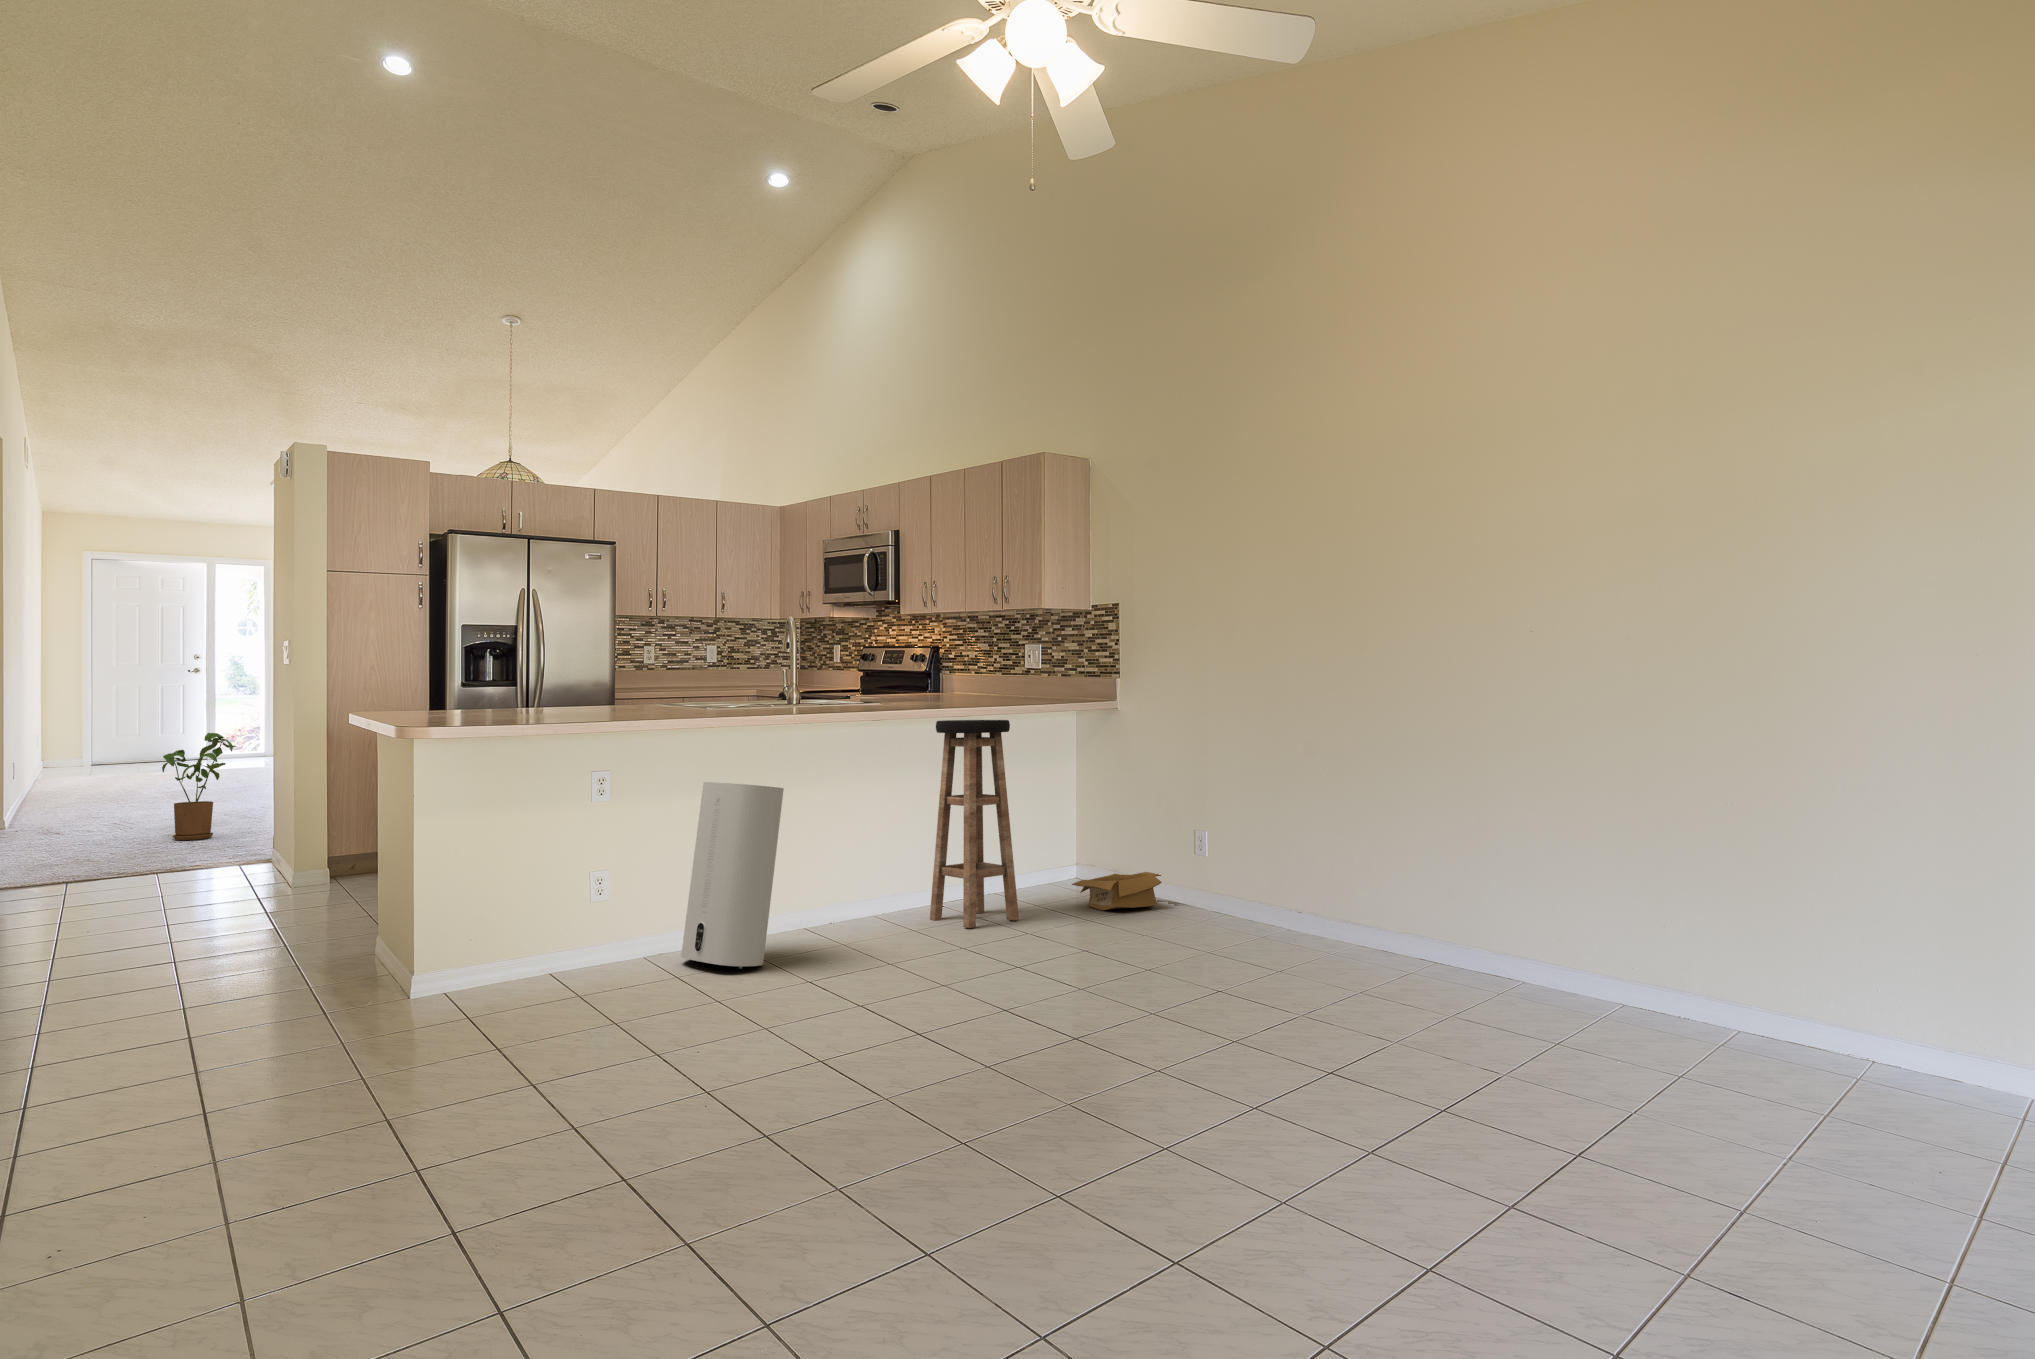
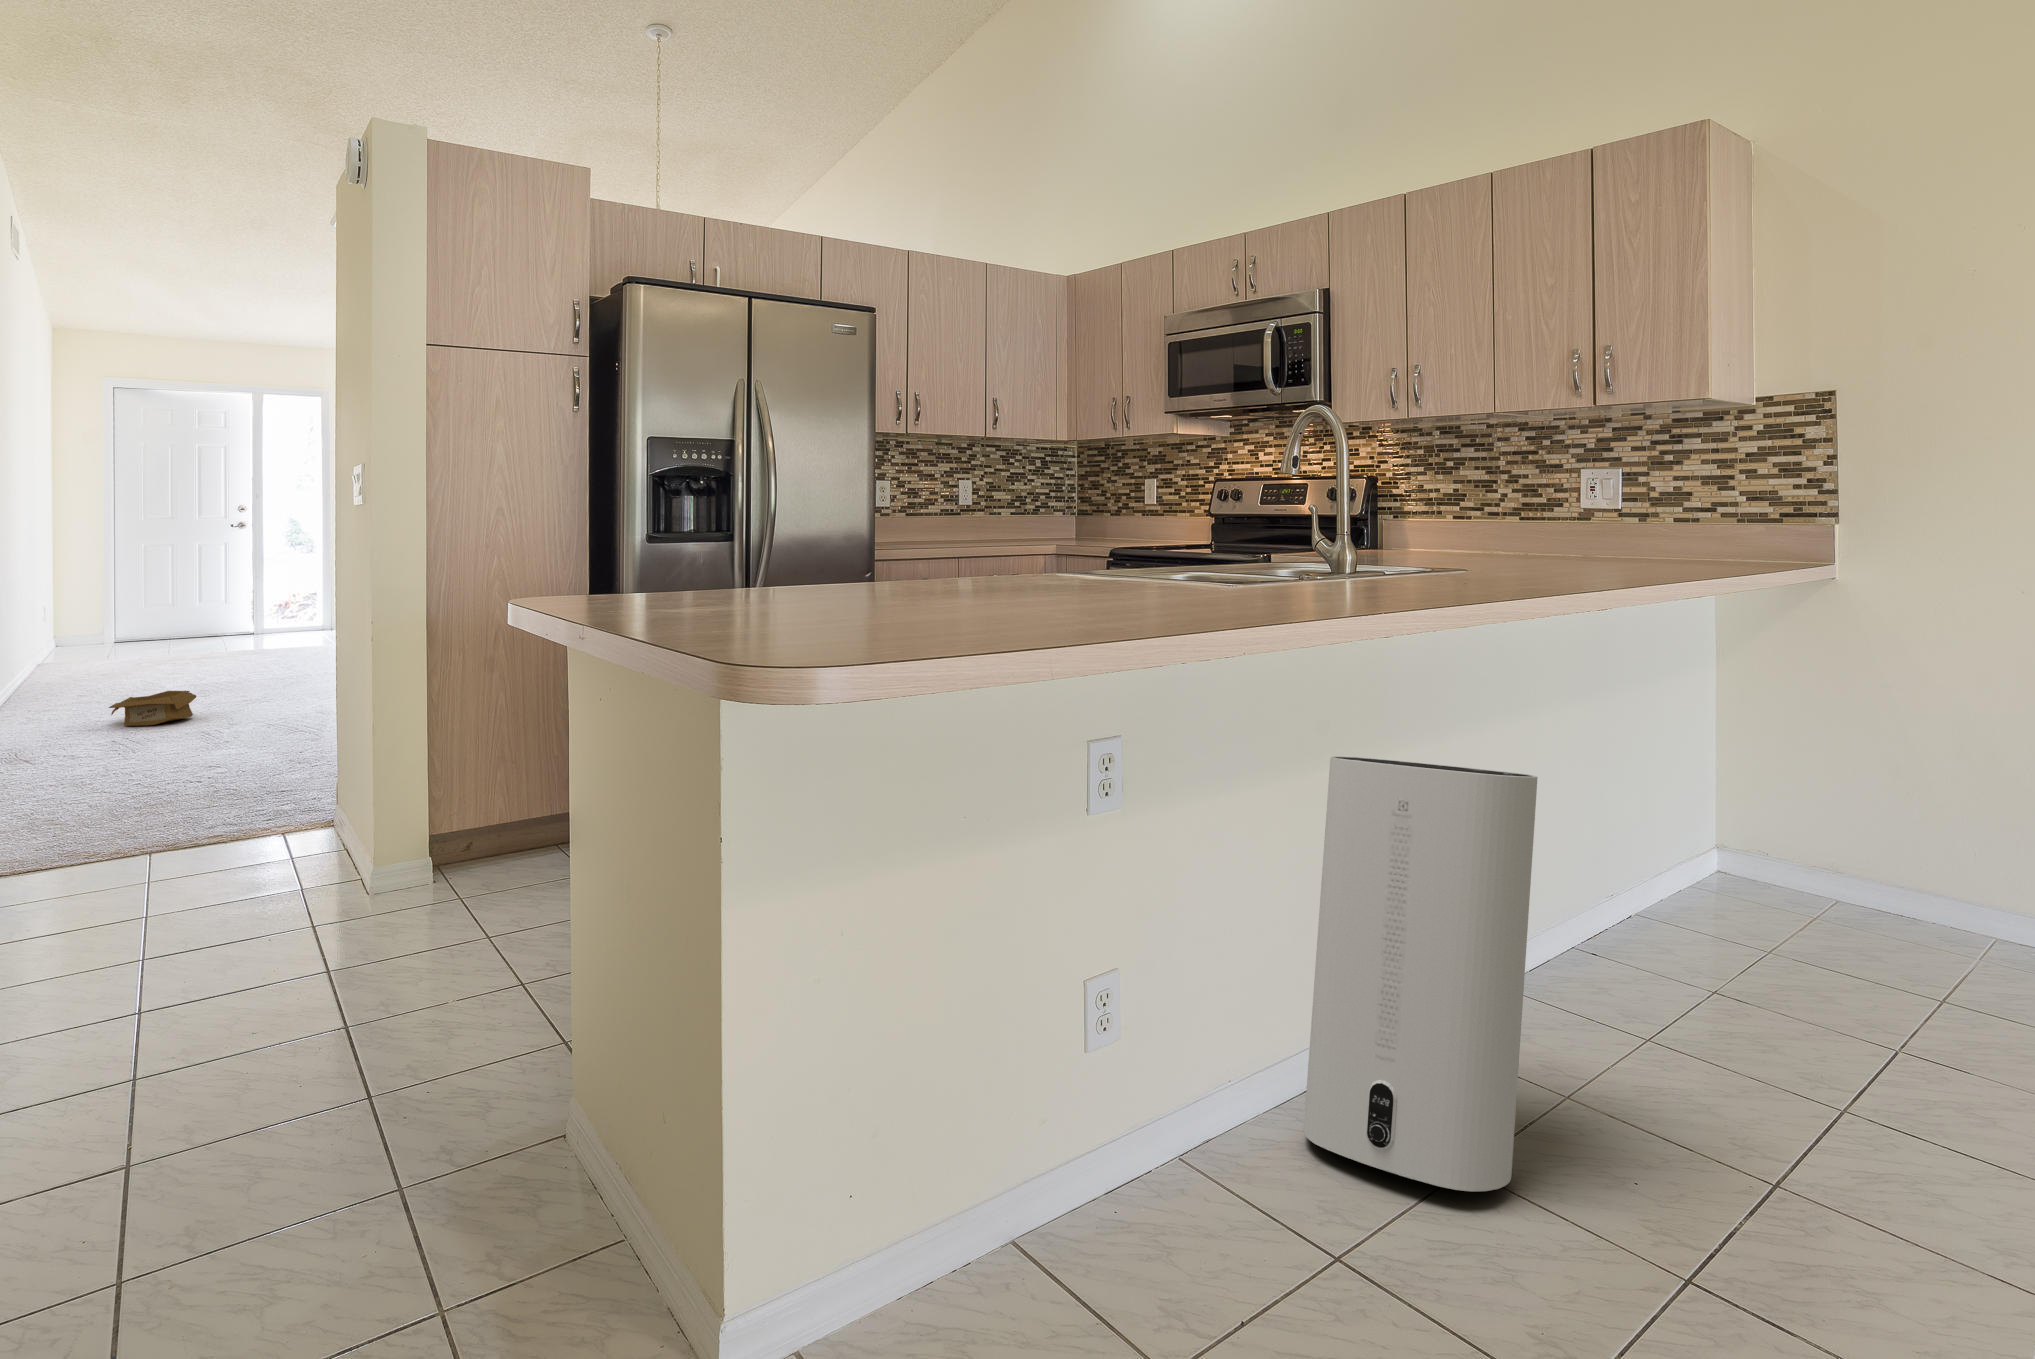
bar stool: present [930,720,1019,928] -> none [1592,604,1771,1008]
house plant: present [162,733,236,840] -> none [196,613,300,769]
cardboard box: present [1072,872,1161,910] -> present [109,691,196,726]

